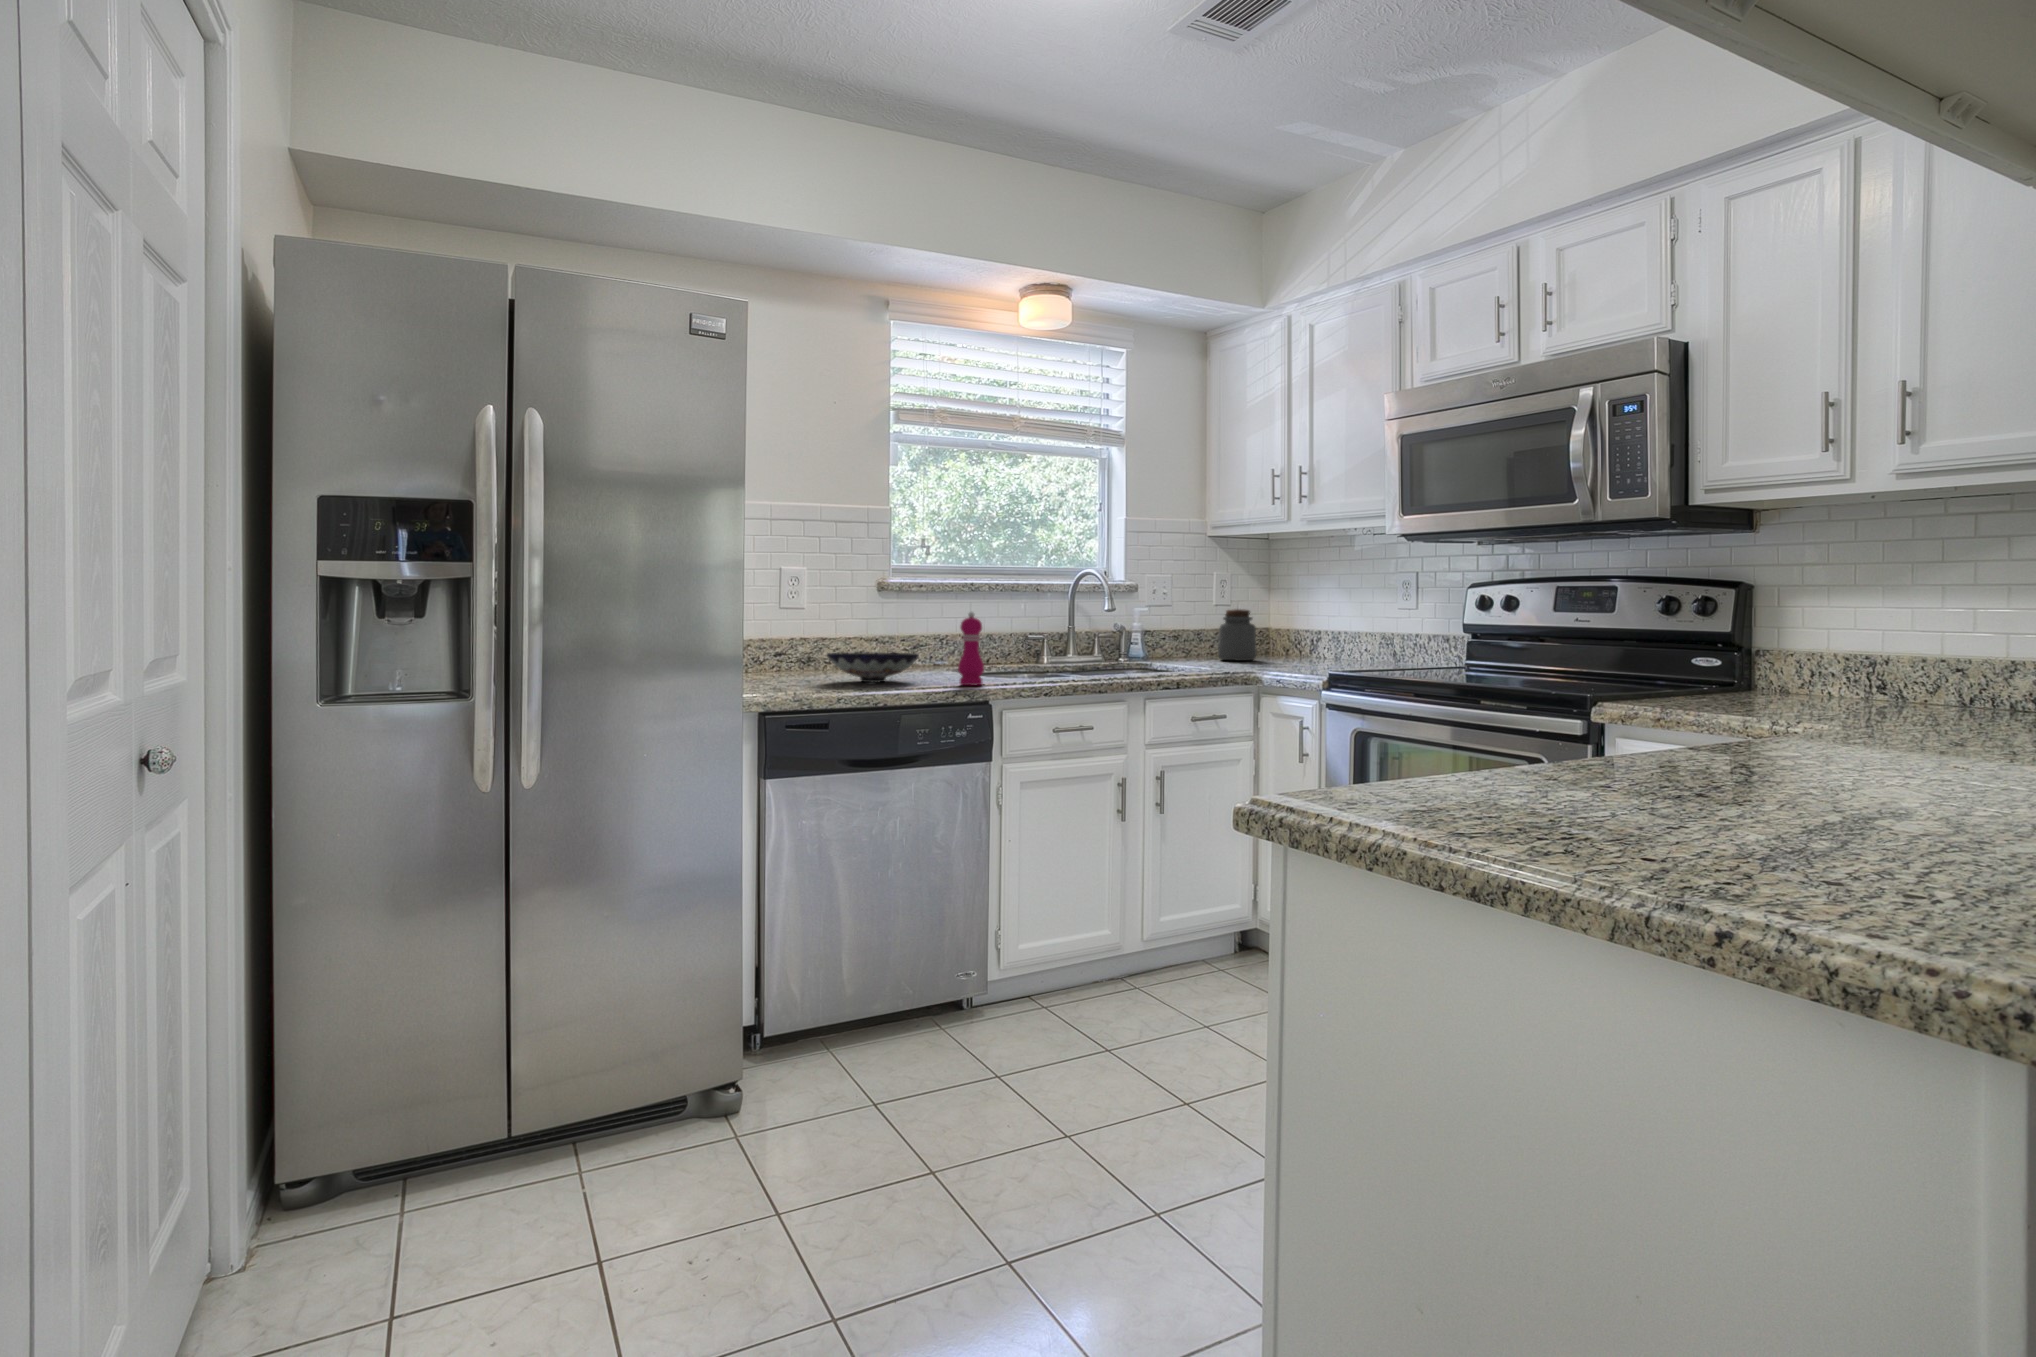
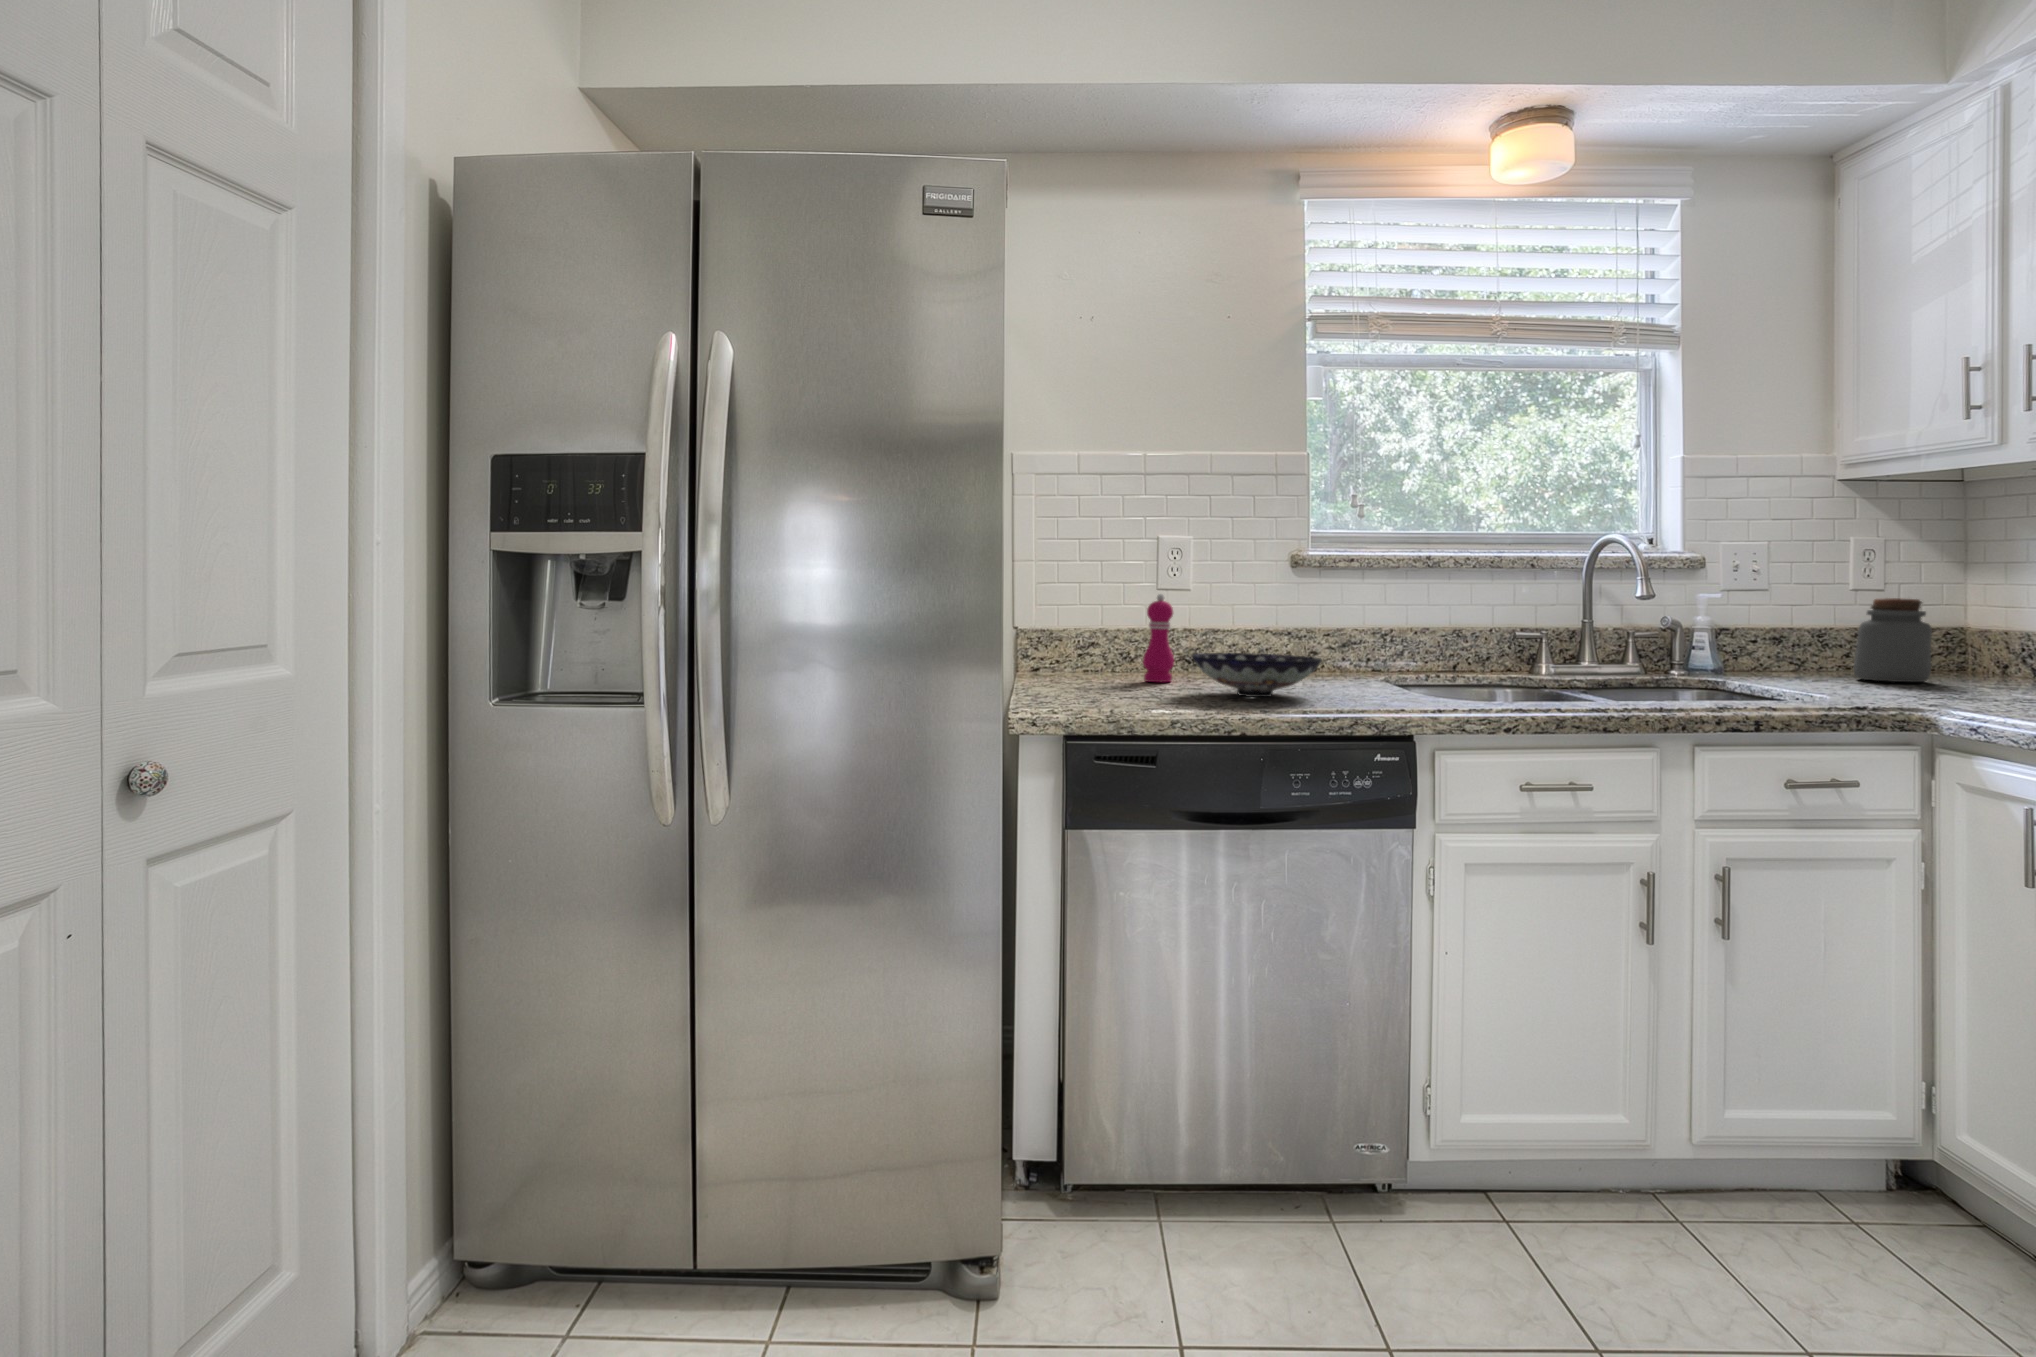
pepper mill: present [958,612,984,685] -> present [1143,594,1174,682]

